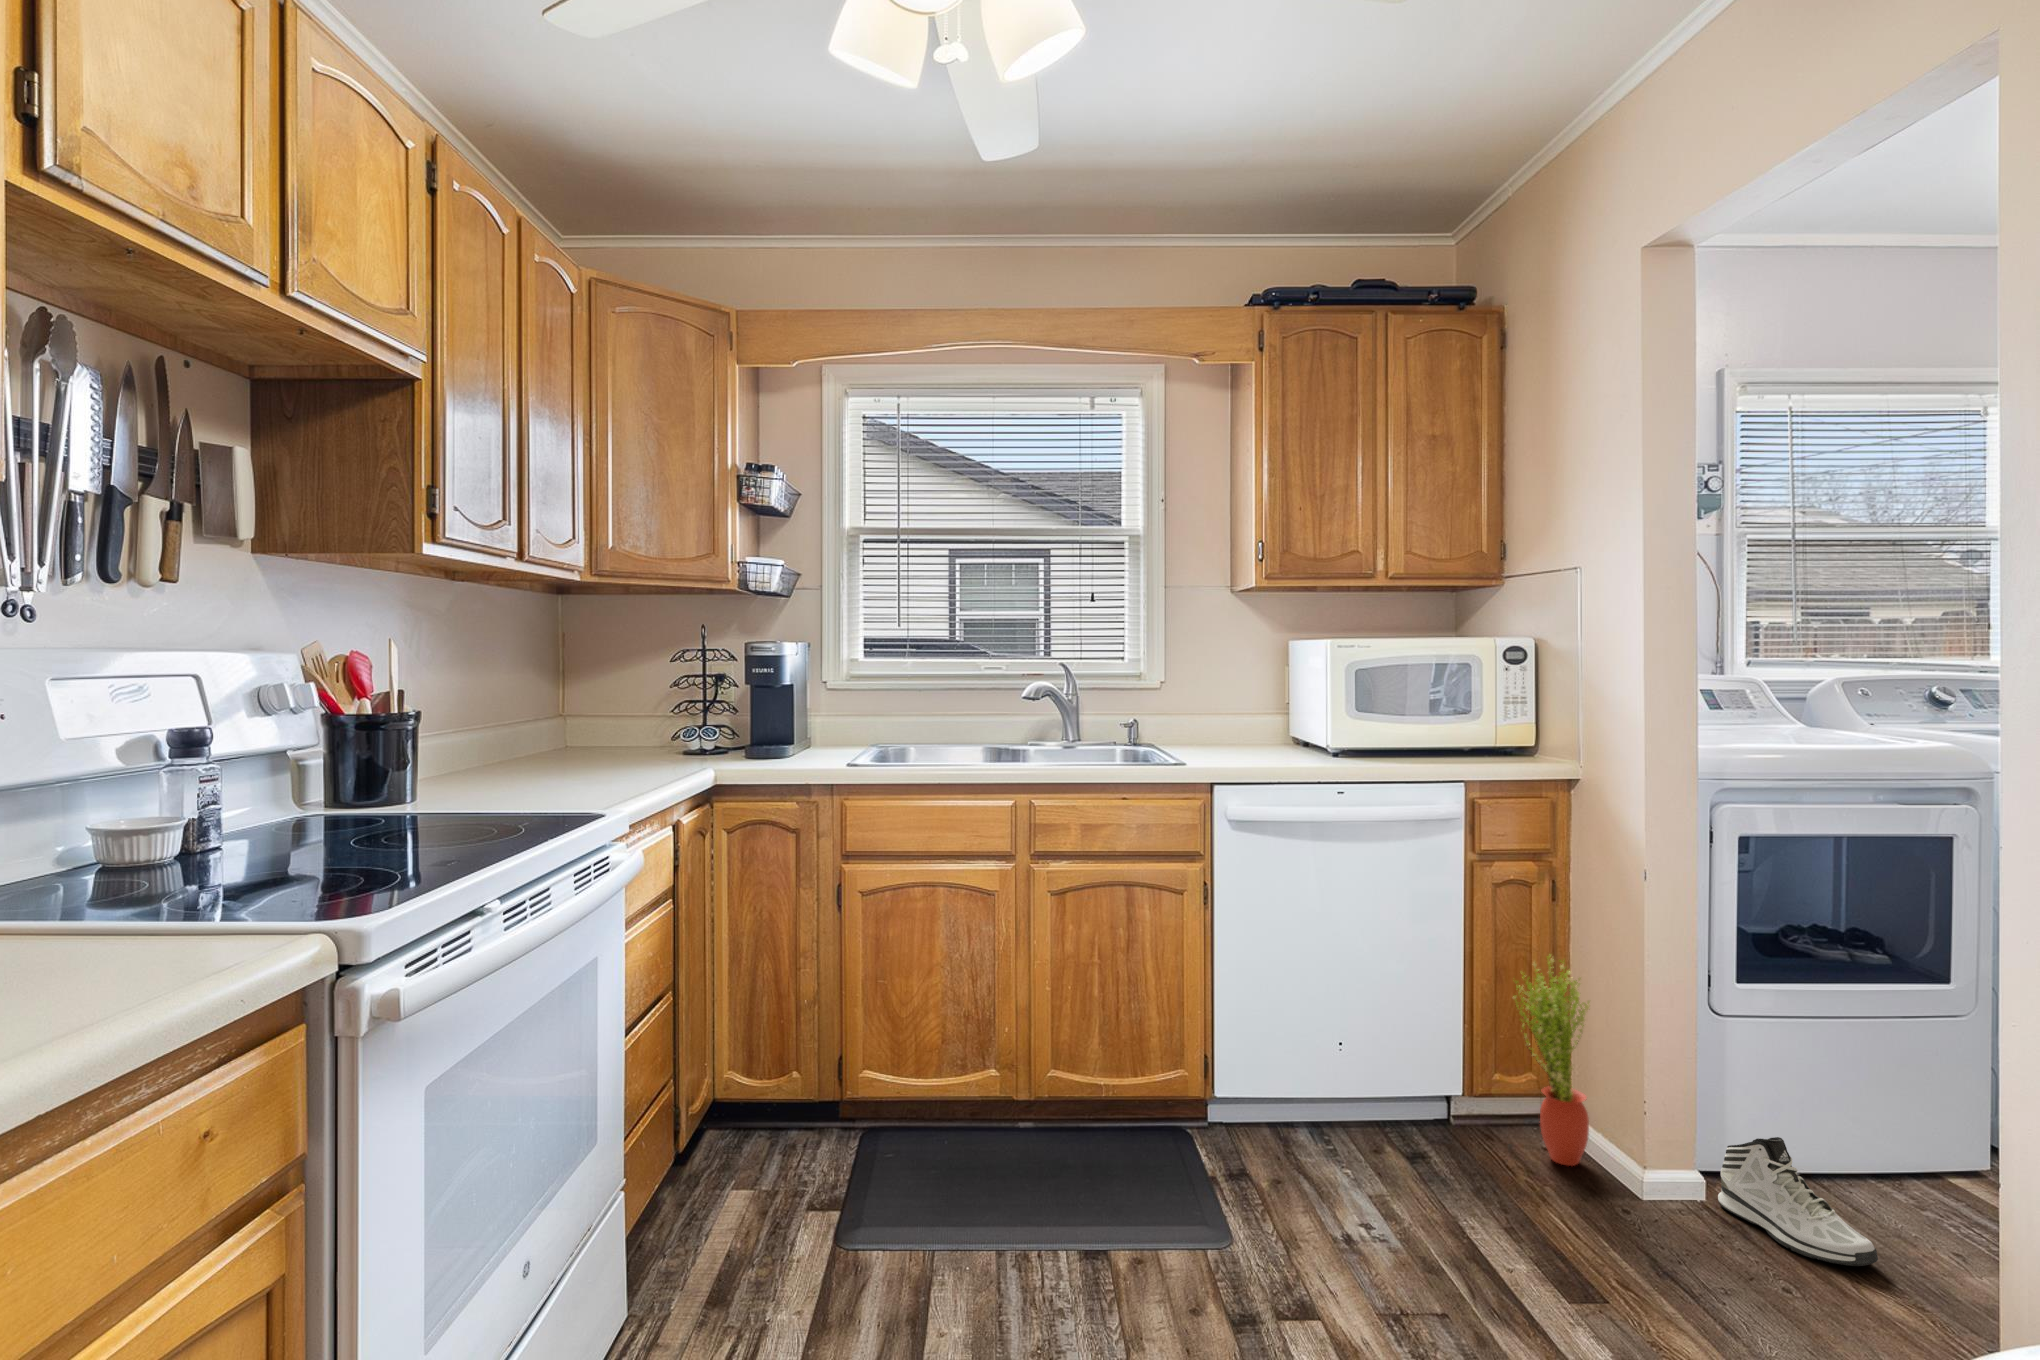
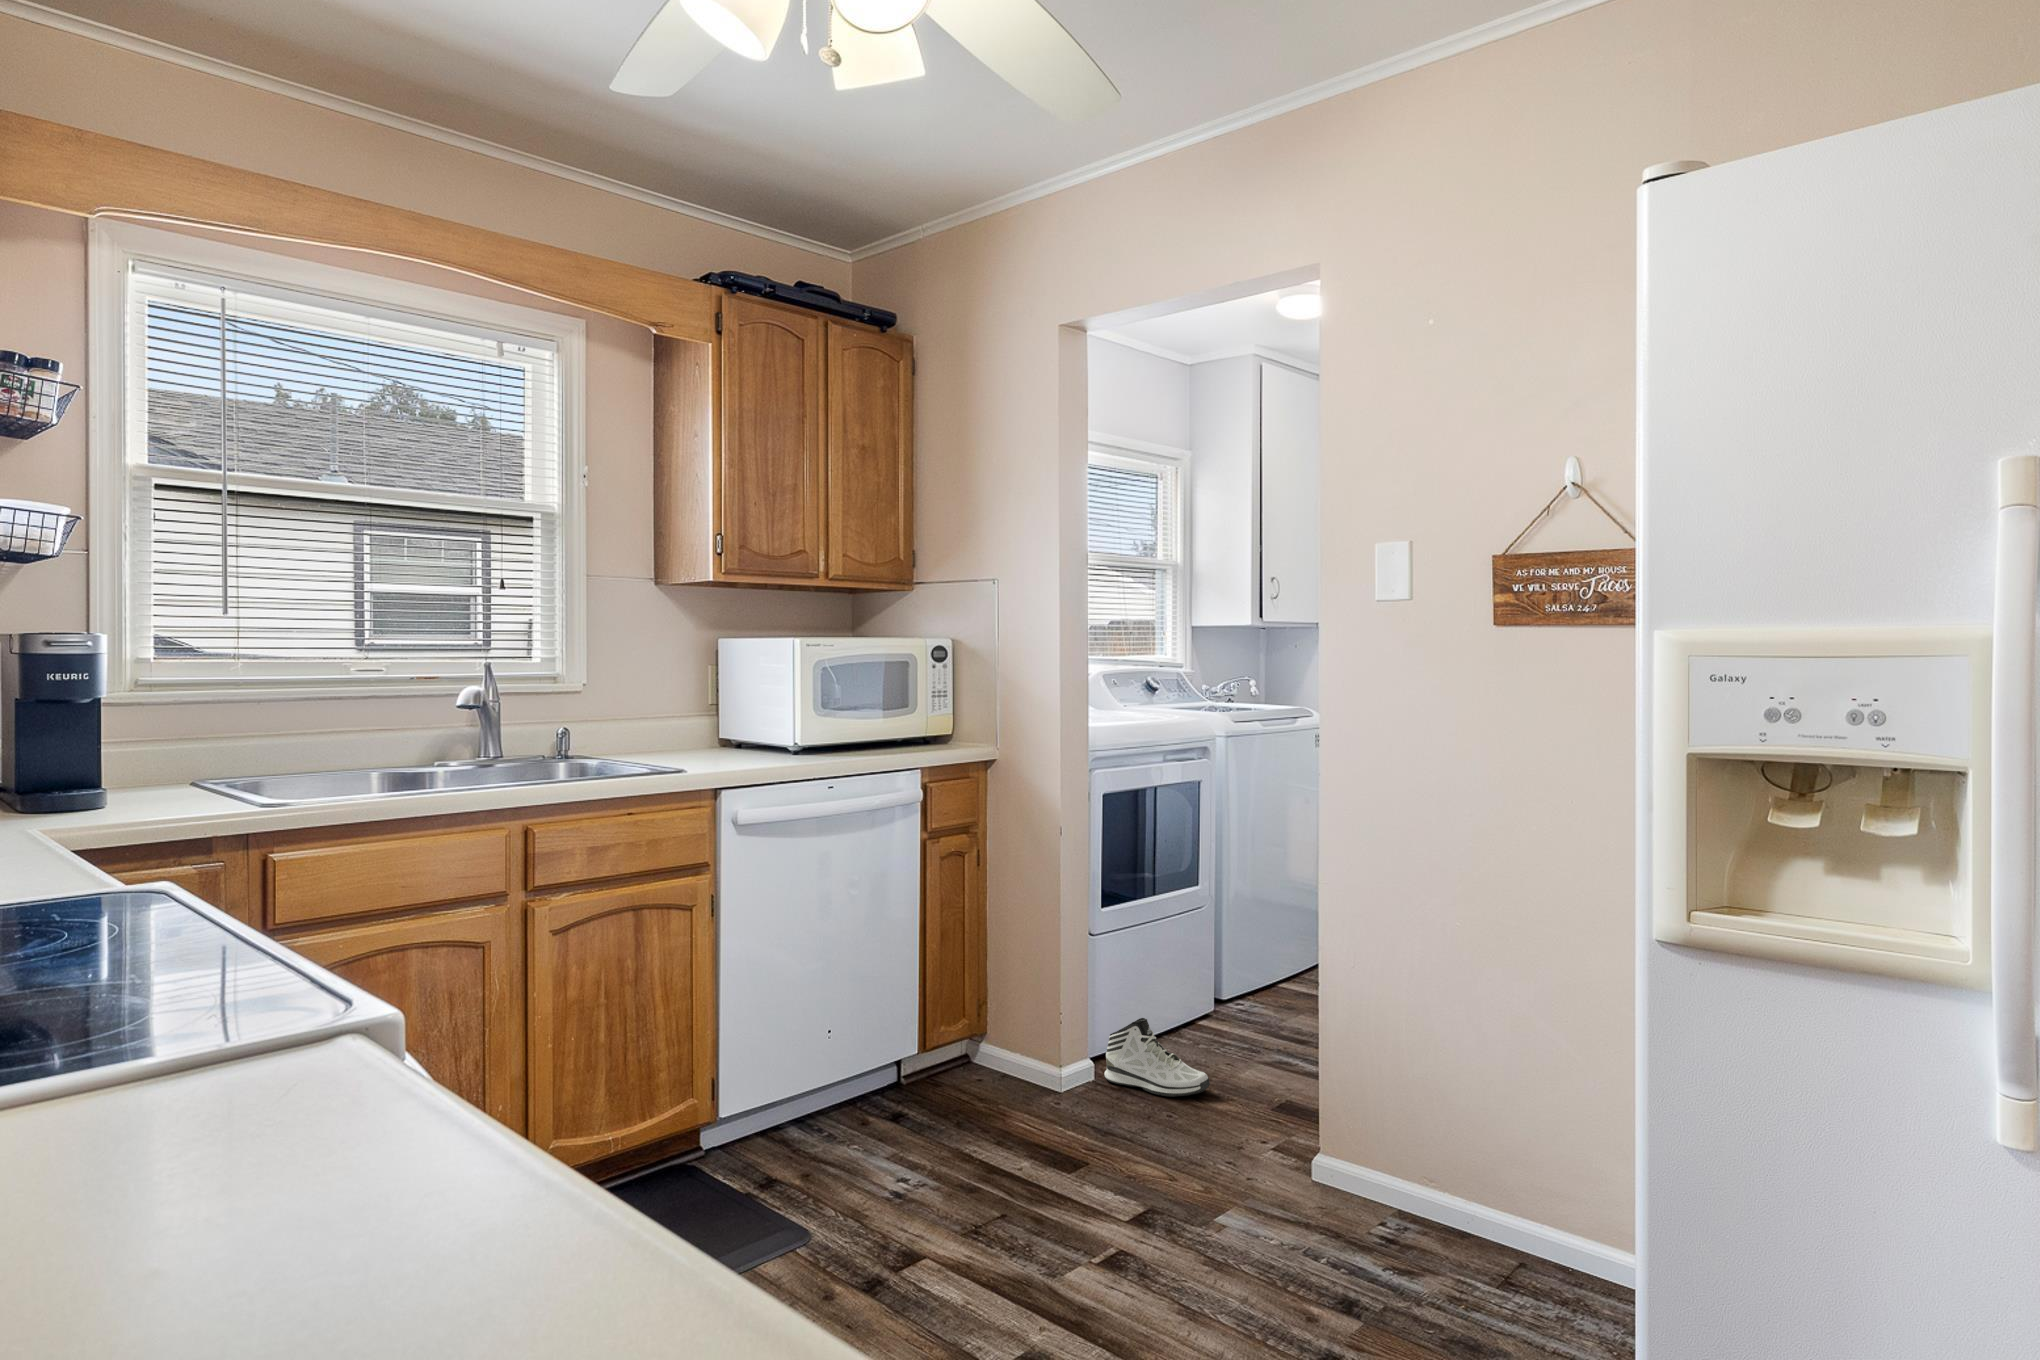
potted plant: present [1514,956,1589,1166] -> none [956,911,1021,1086]

